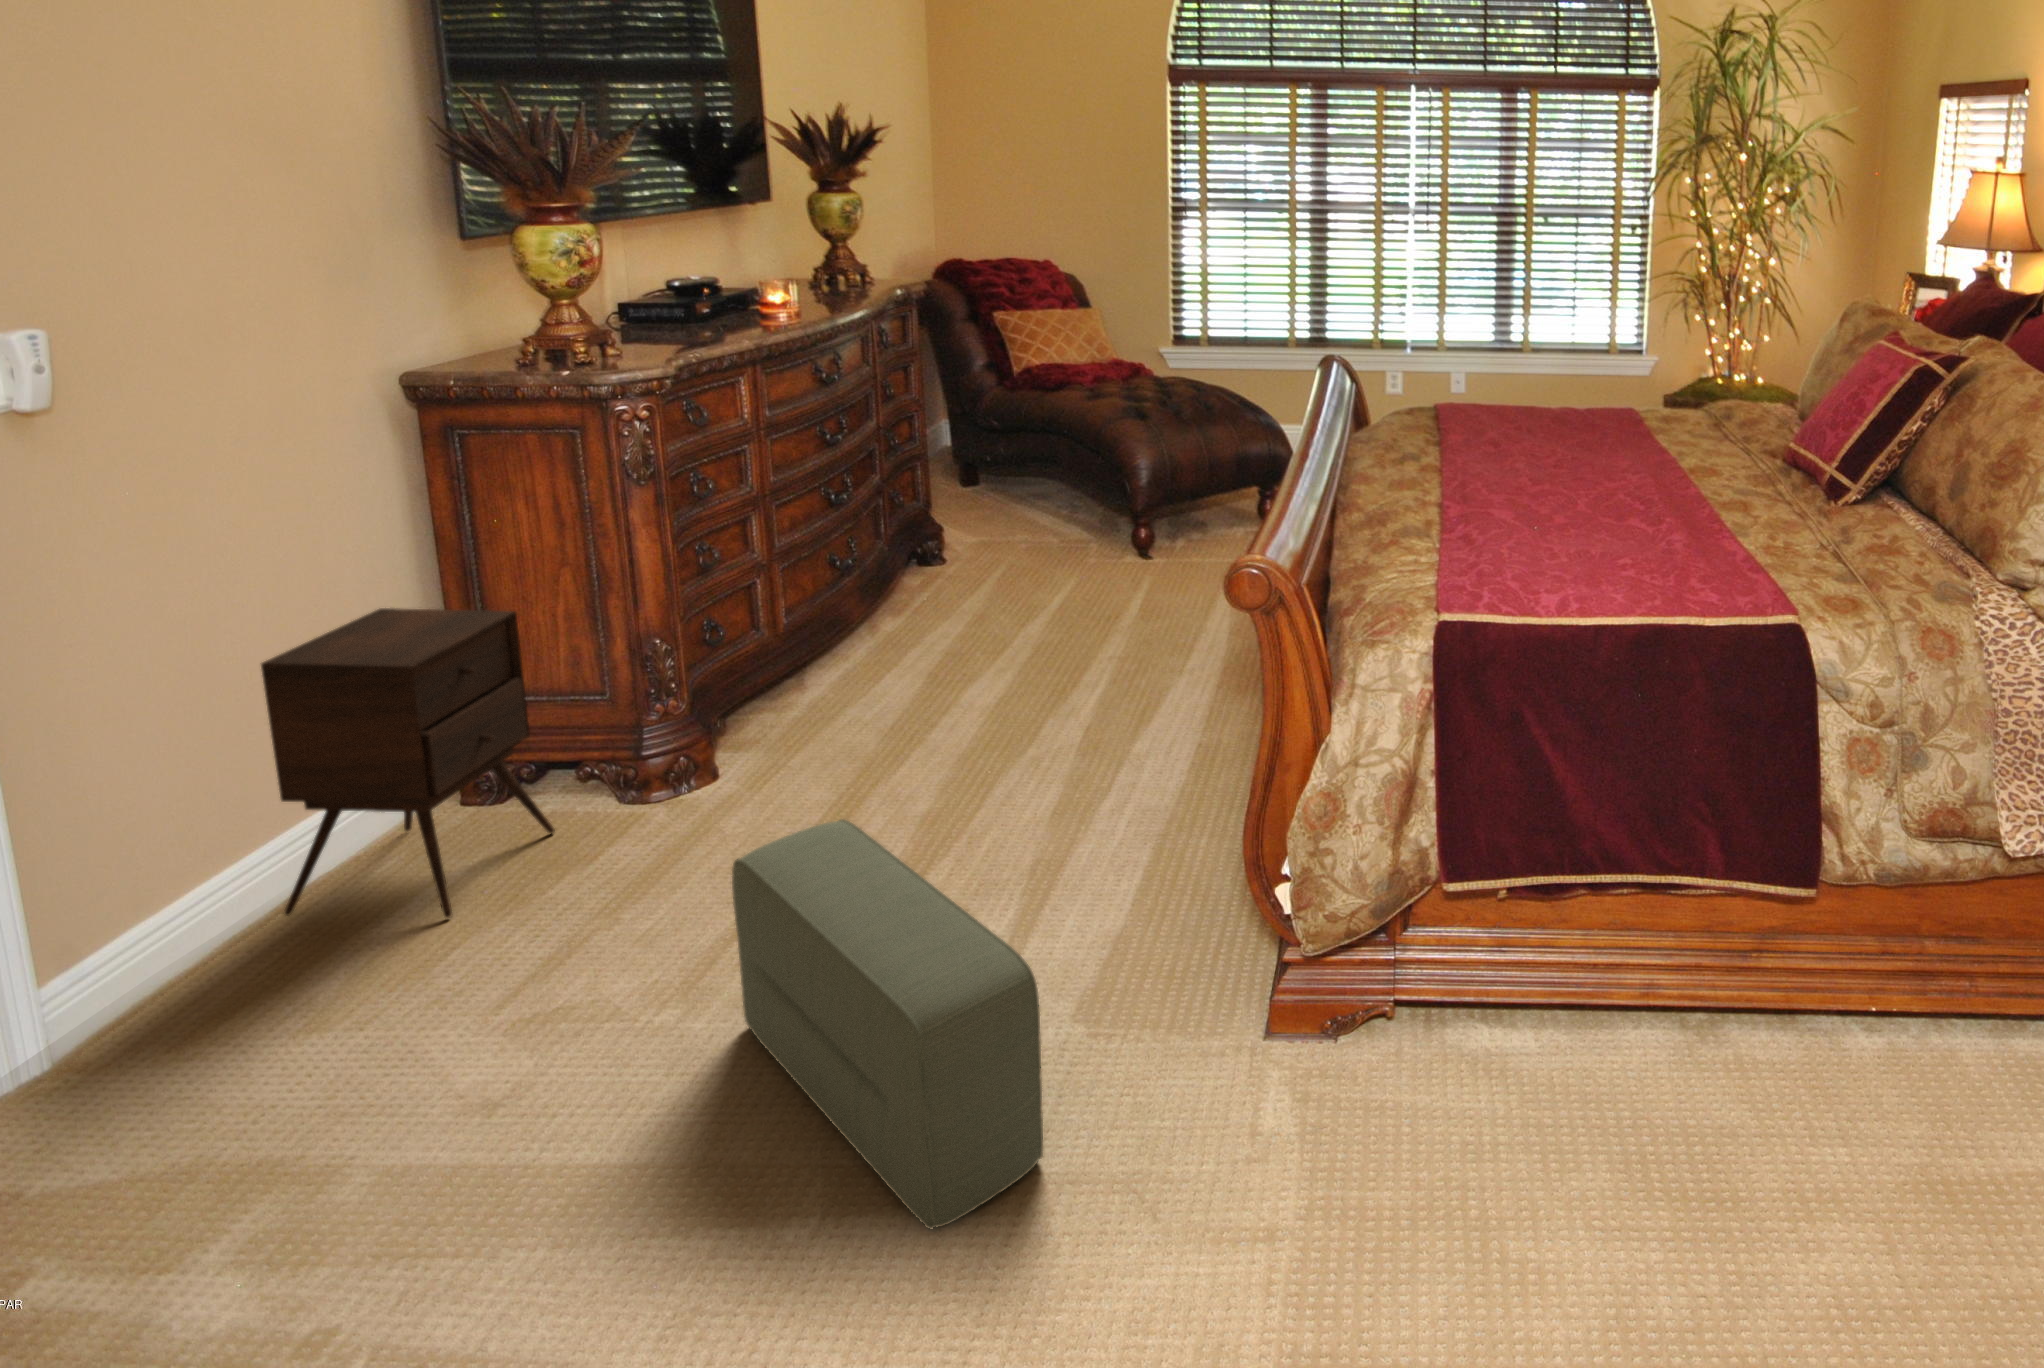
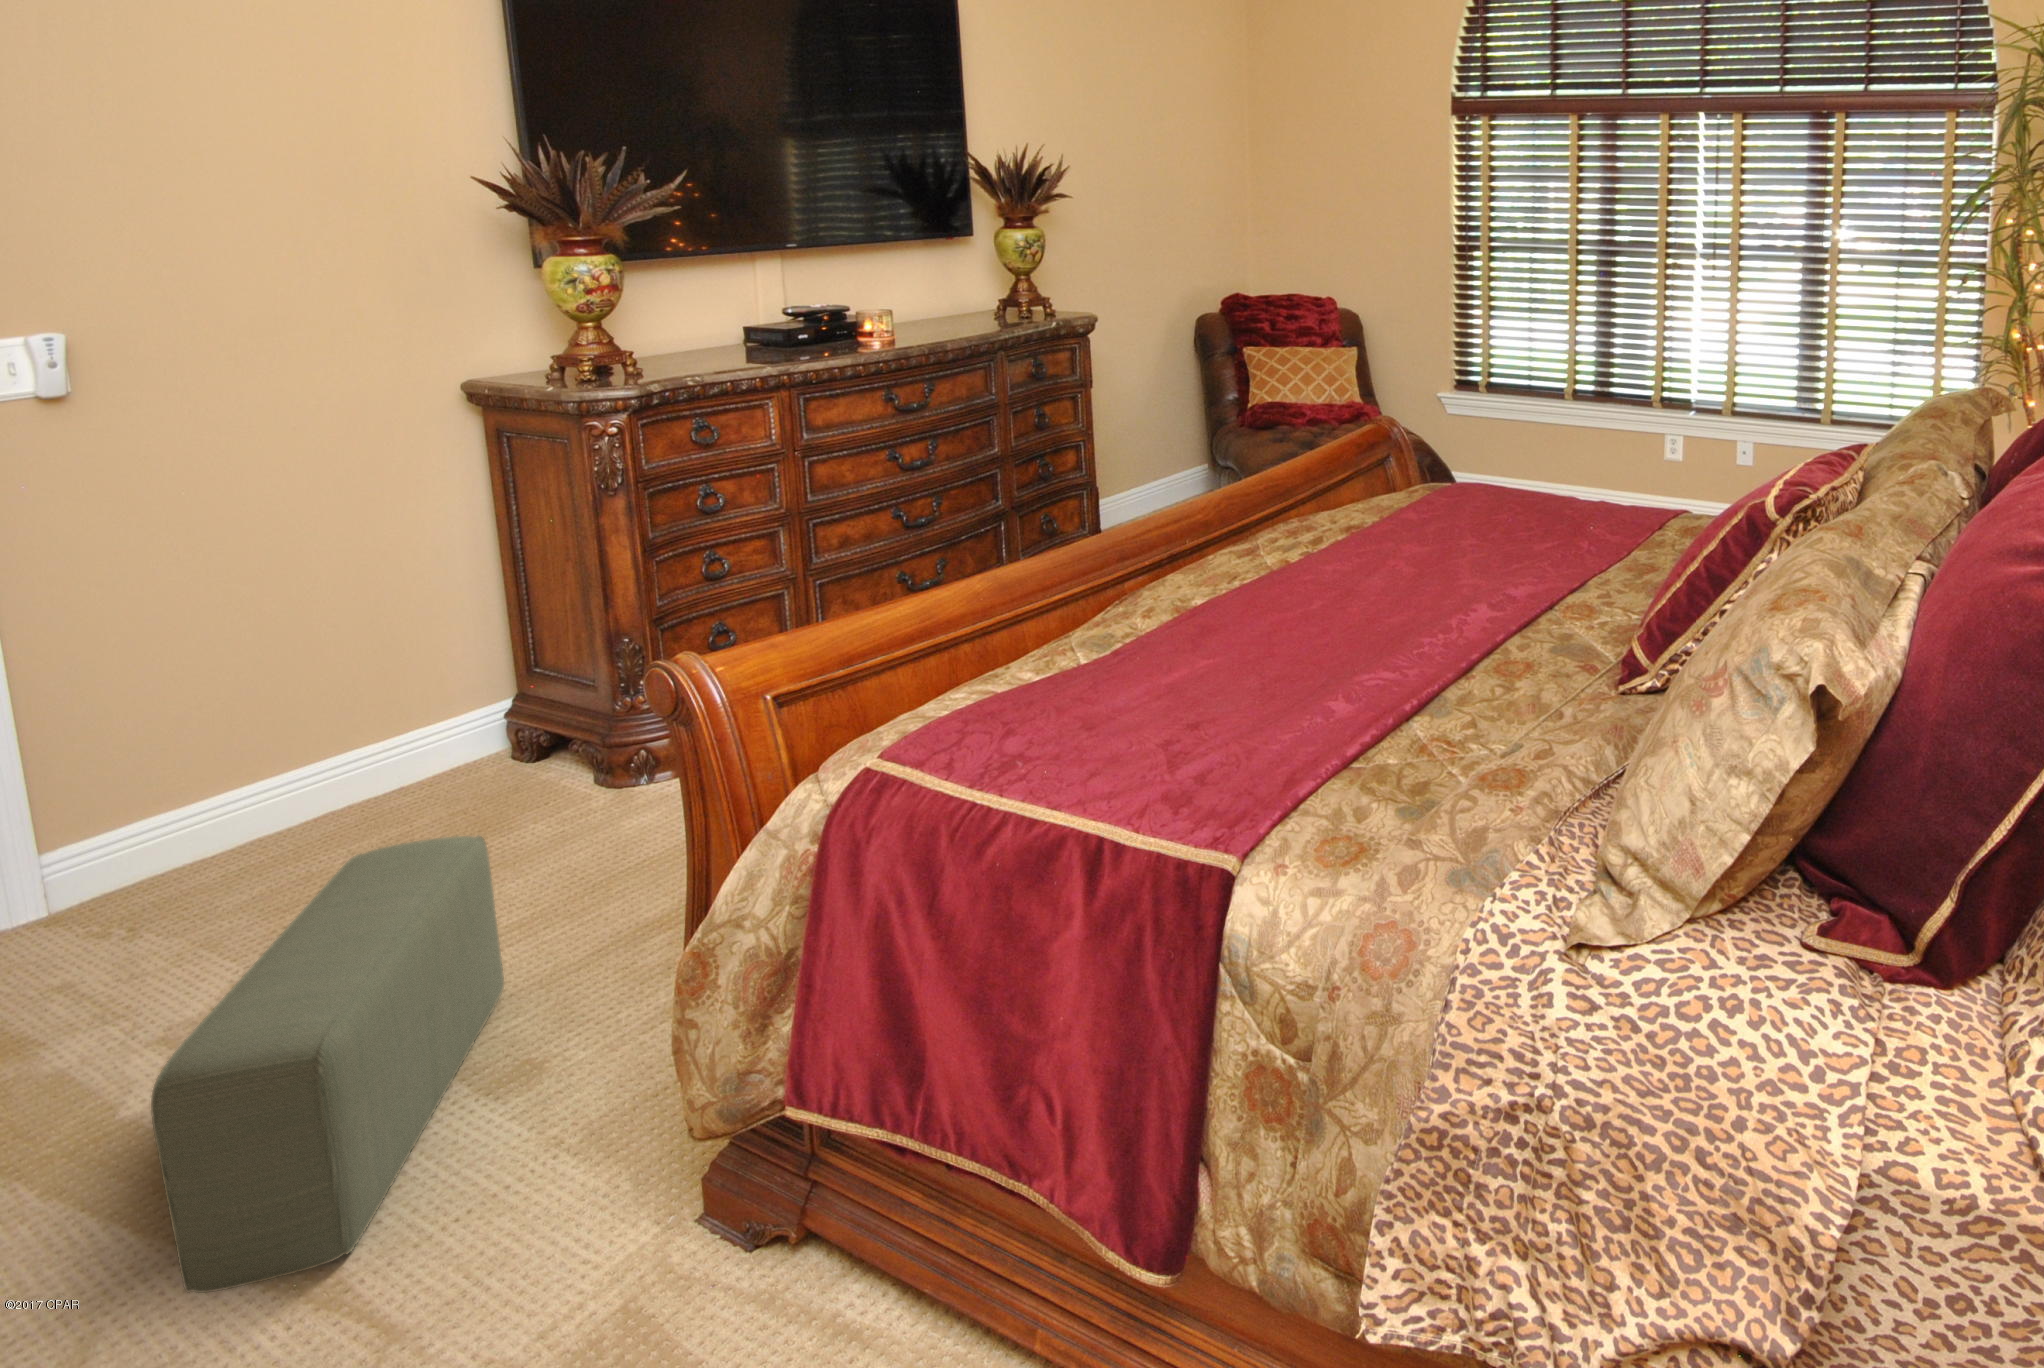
side table: present [261,608,555,918] -> none [294,569,536,842]

